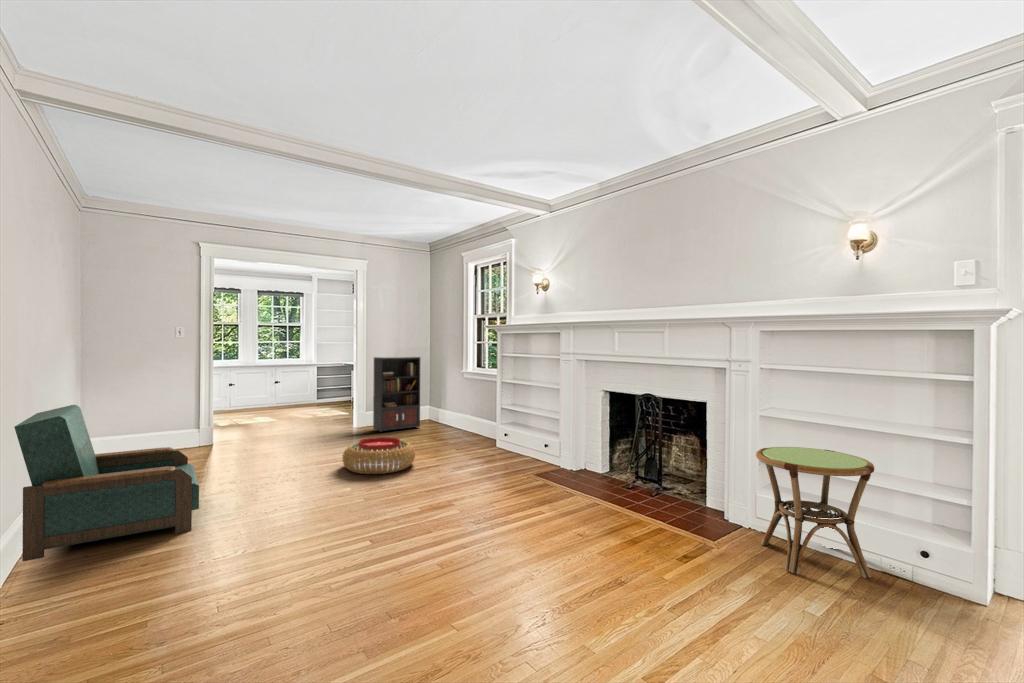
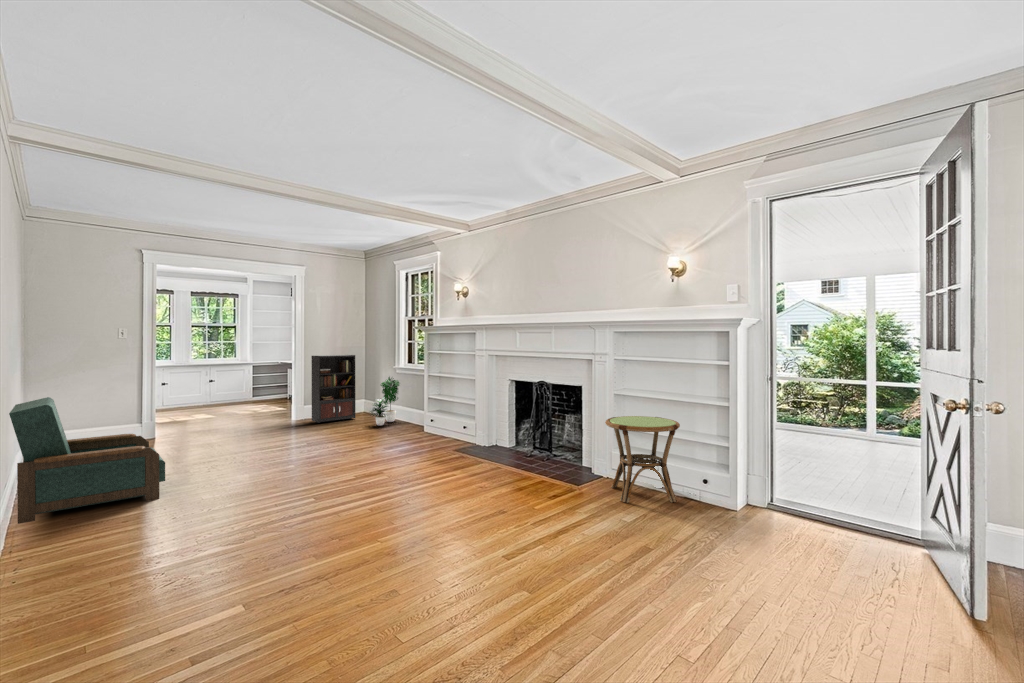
potted plant: none [434,380,470,437] -> present [371,377,399,426]
pouf: present [343,437,415,474] -> none [285,424,351,455]

